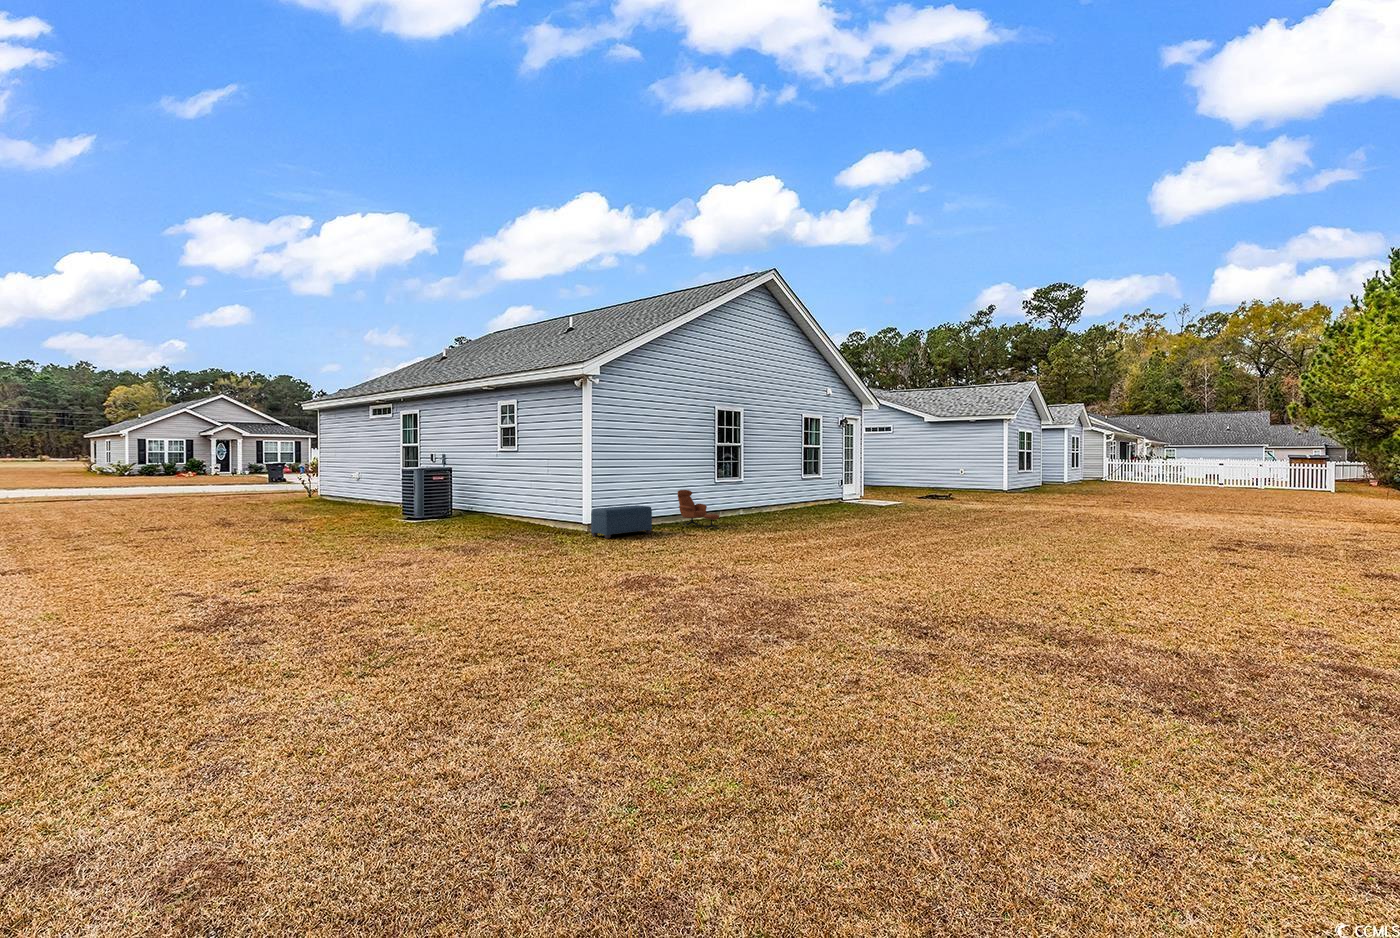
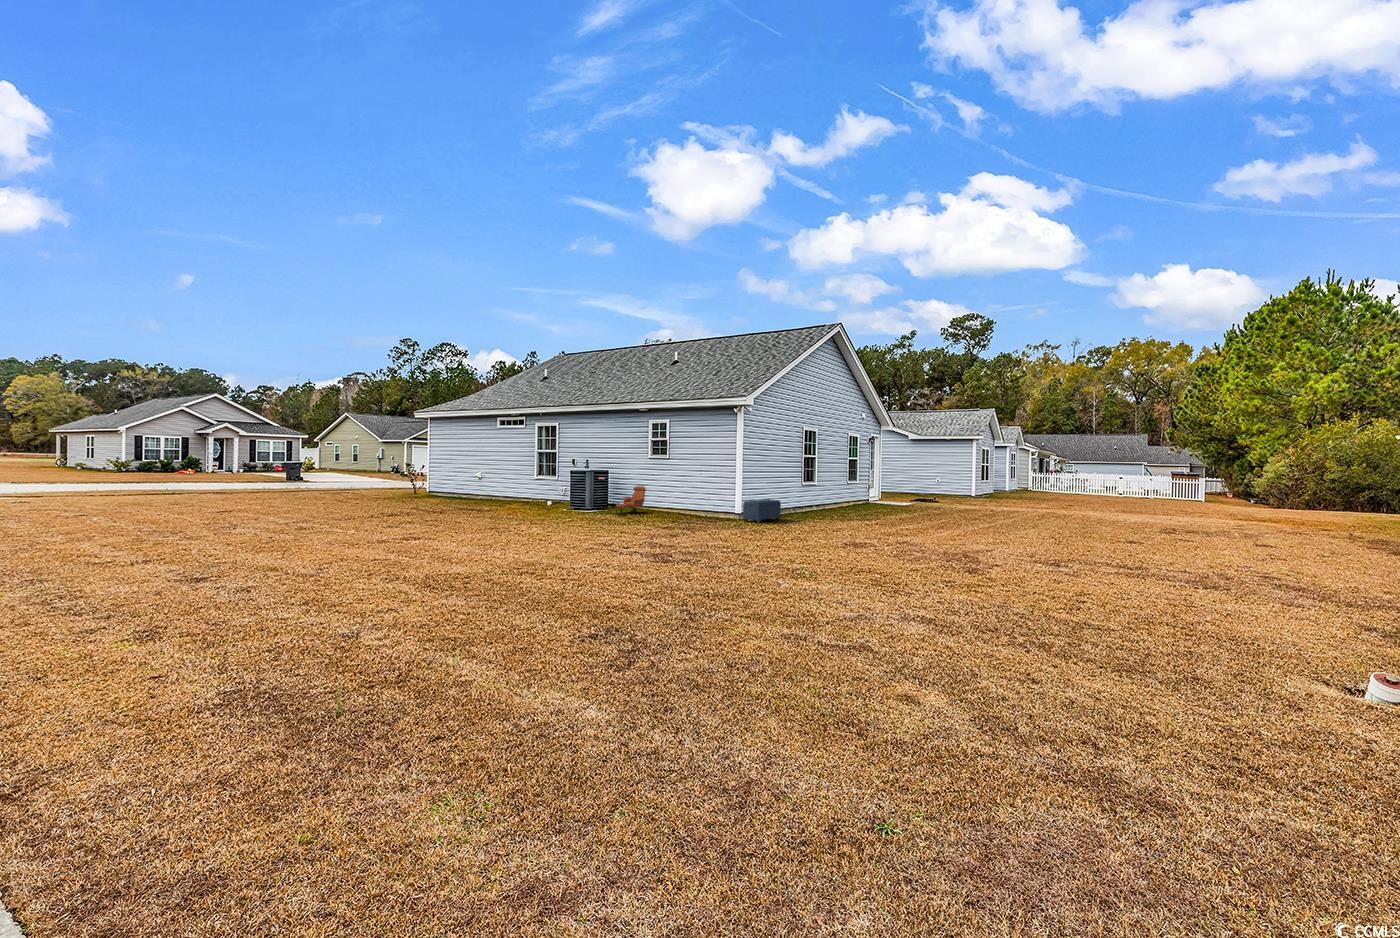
lounge chair: present [678,490,719,529] -> present [616,486,646,515]

